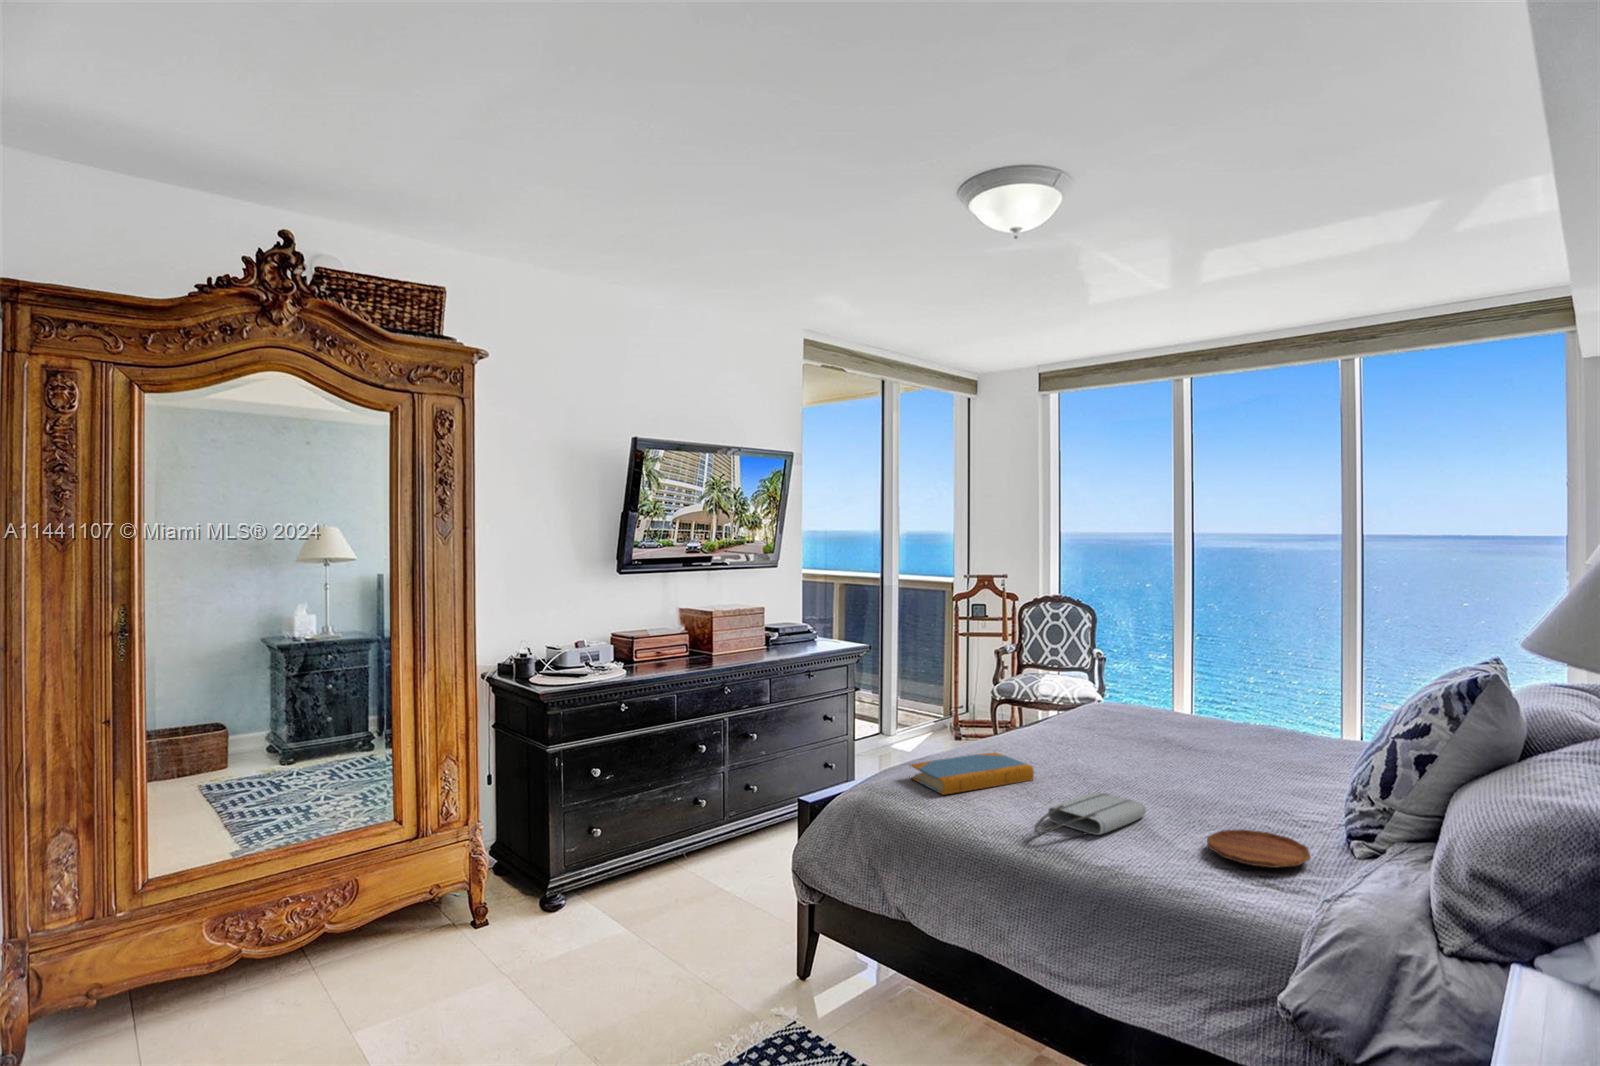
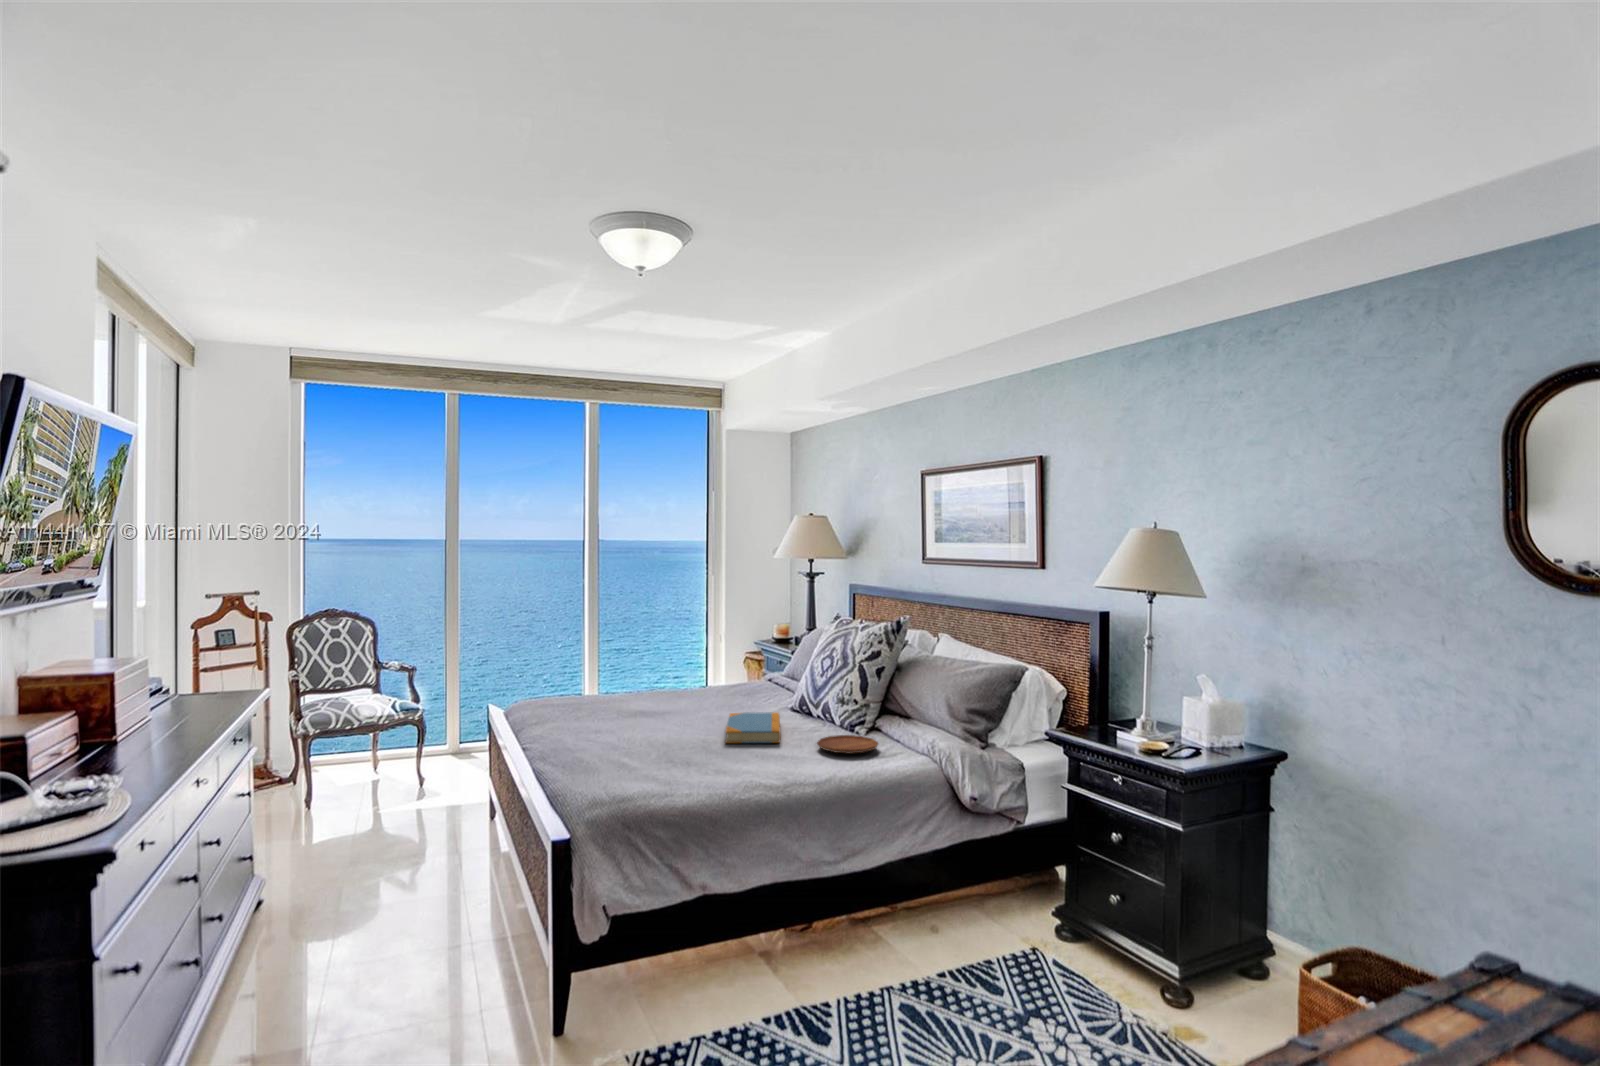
book: present [910,752,1034,795] -> present [726,712,781,743]
tote bag: present [1034,793,1146,836] -> none [714,742,775,777]

